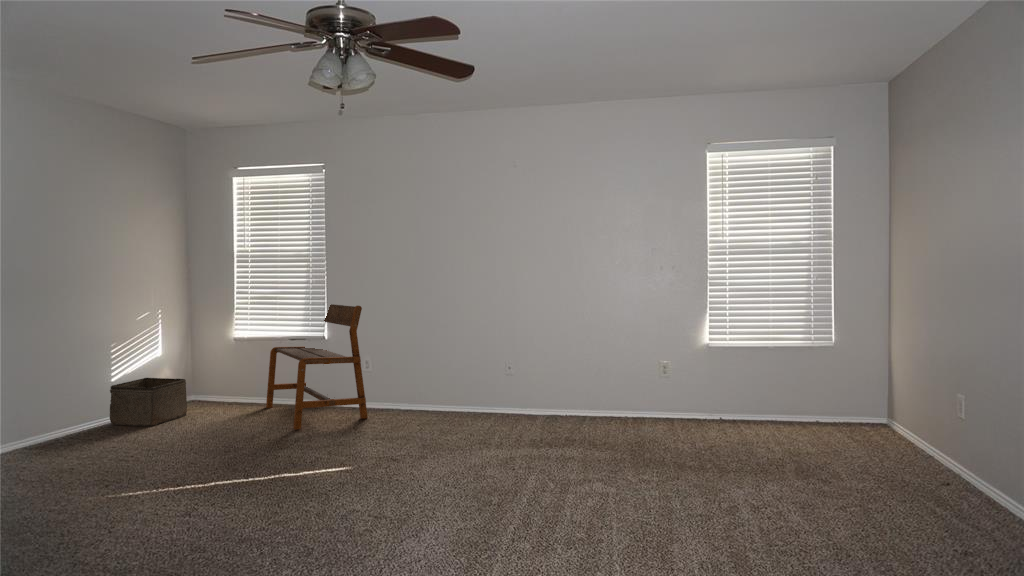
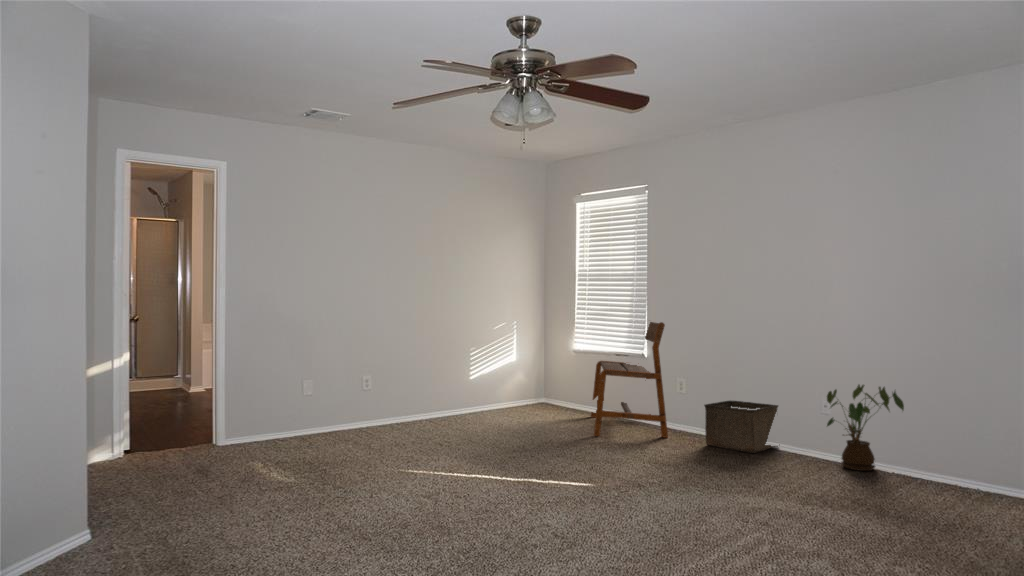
house plant: none [515,350,573,421] -> present [827,385,904,471]
storage bin: present [110,378,187,426] -> present [704,401,778,453]

